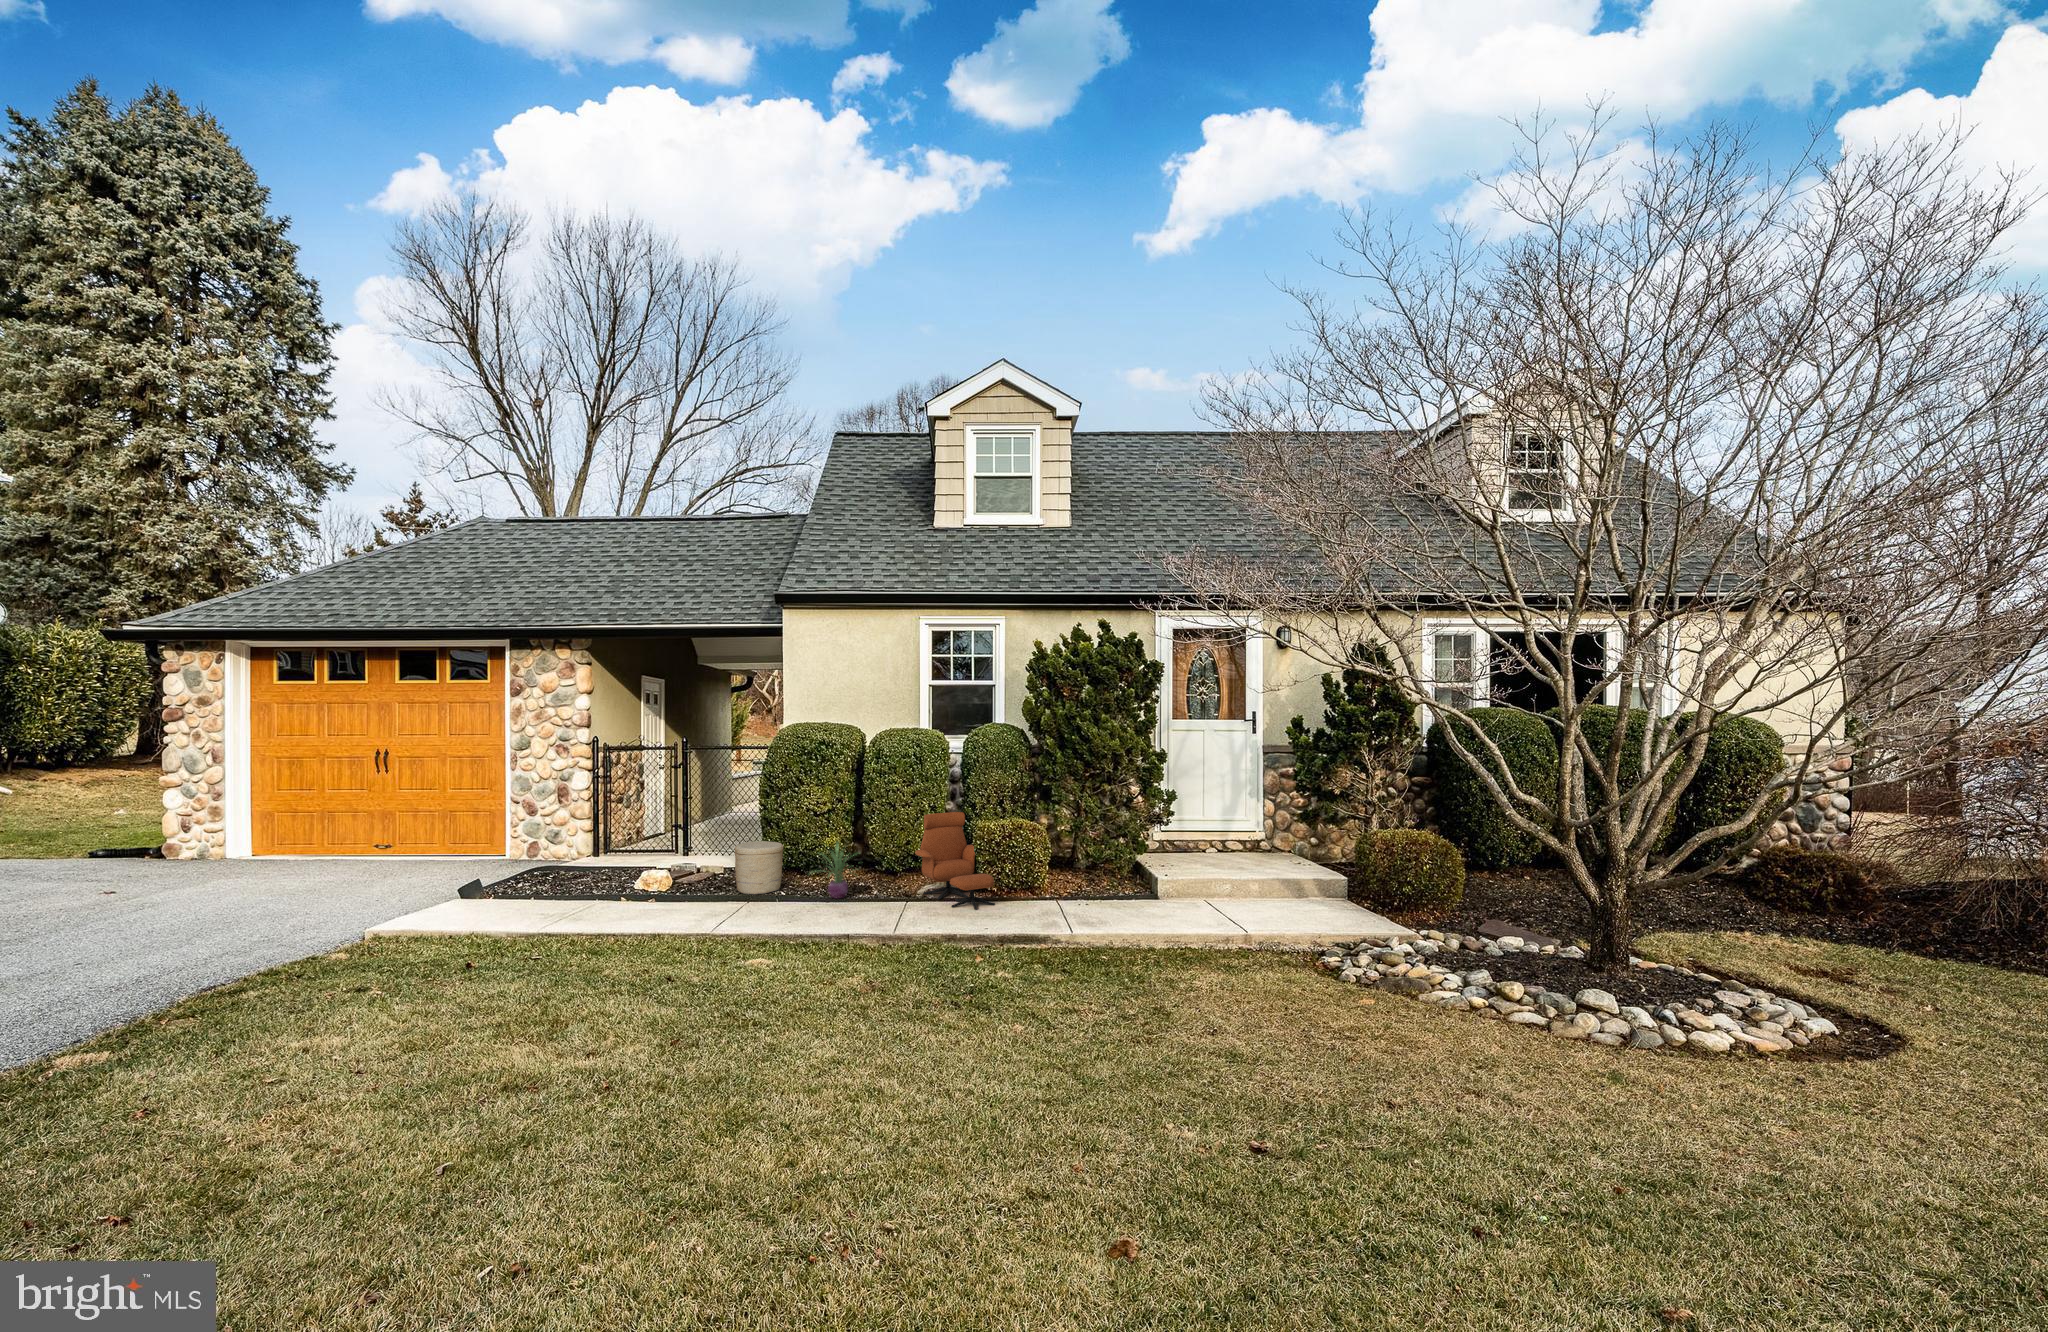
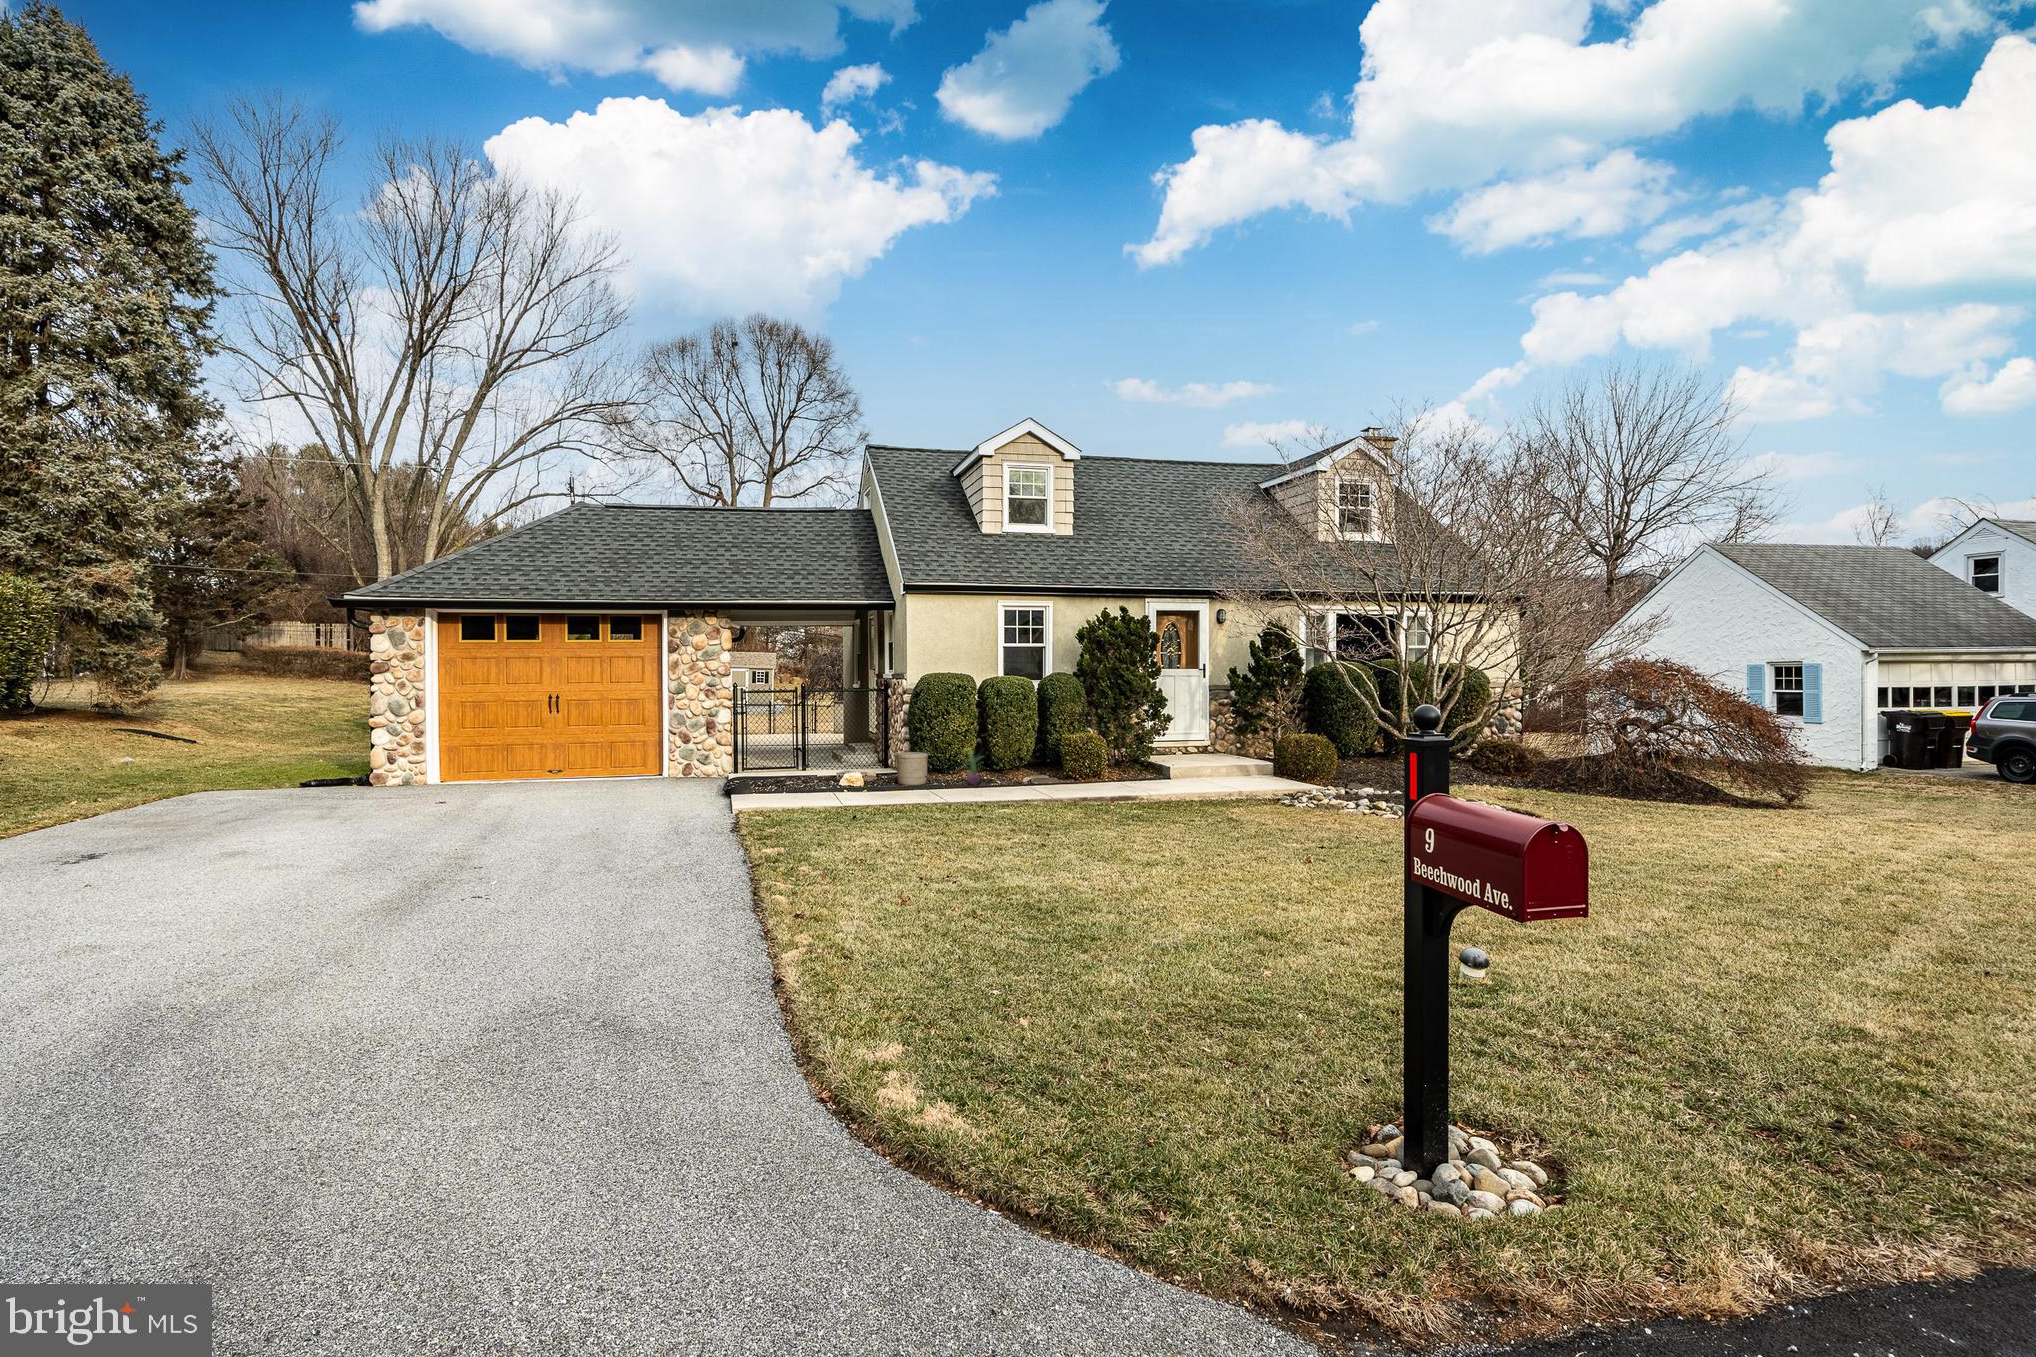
lounge chair: present [915,812,995,910] -> none [1019,729,1077,786]

